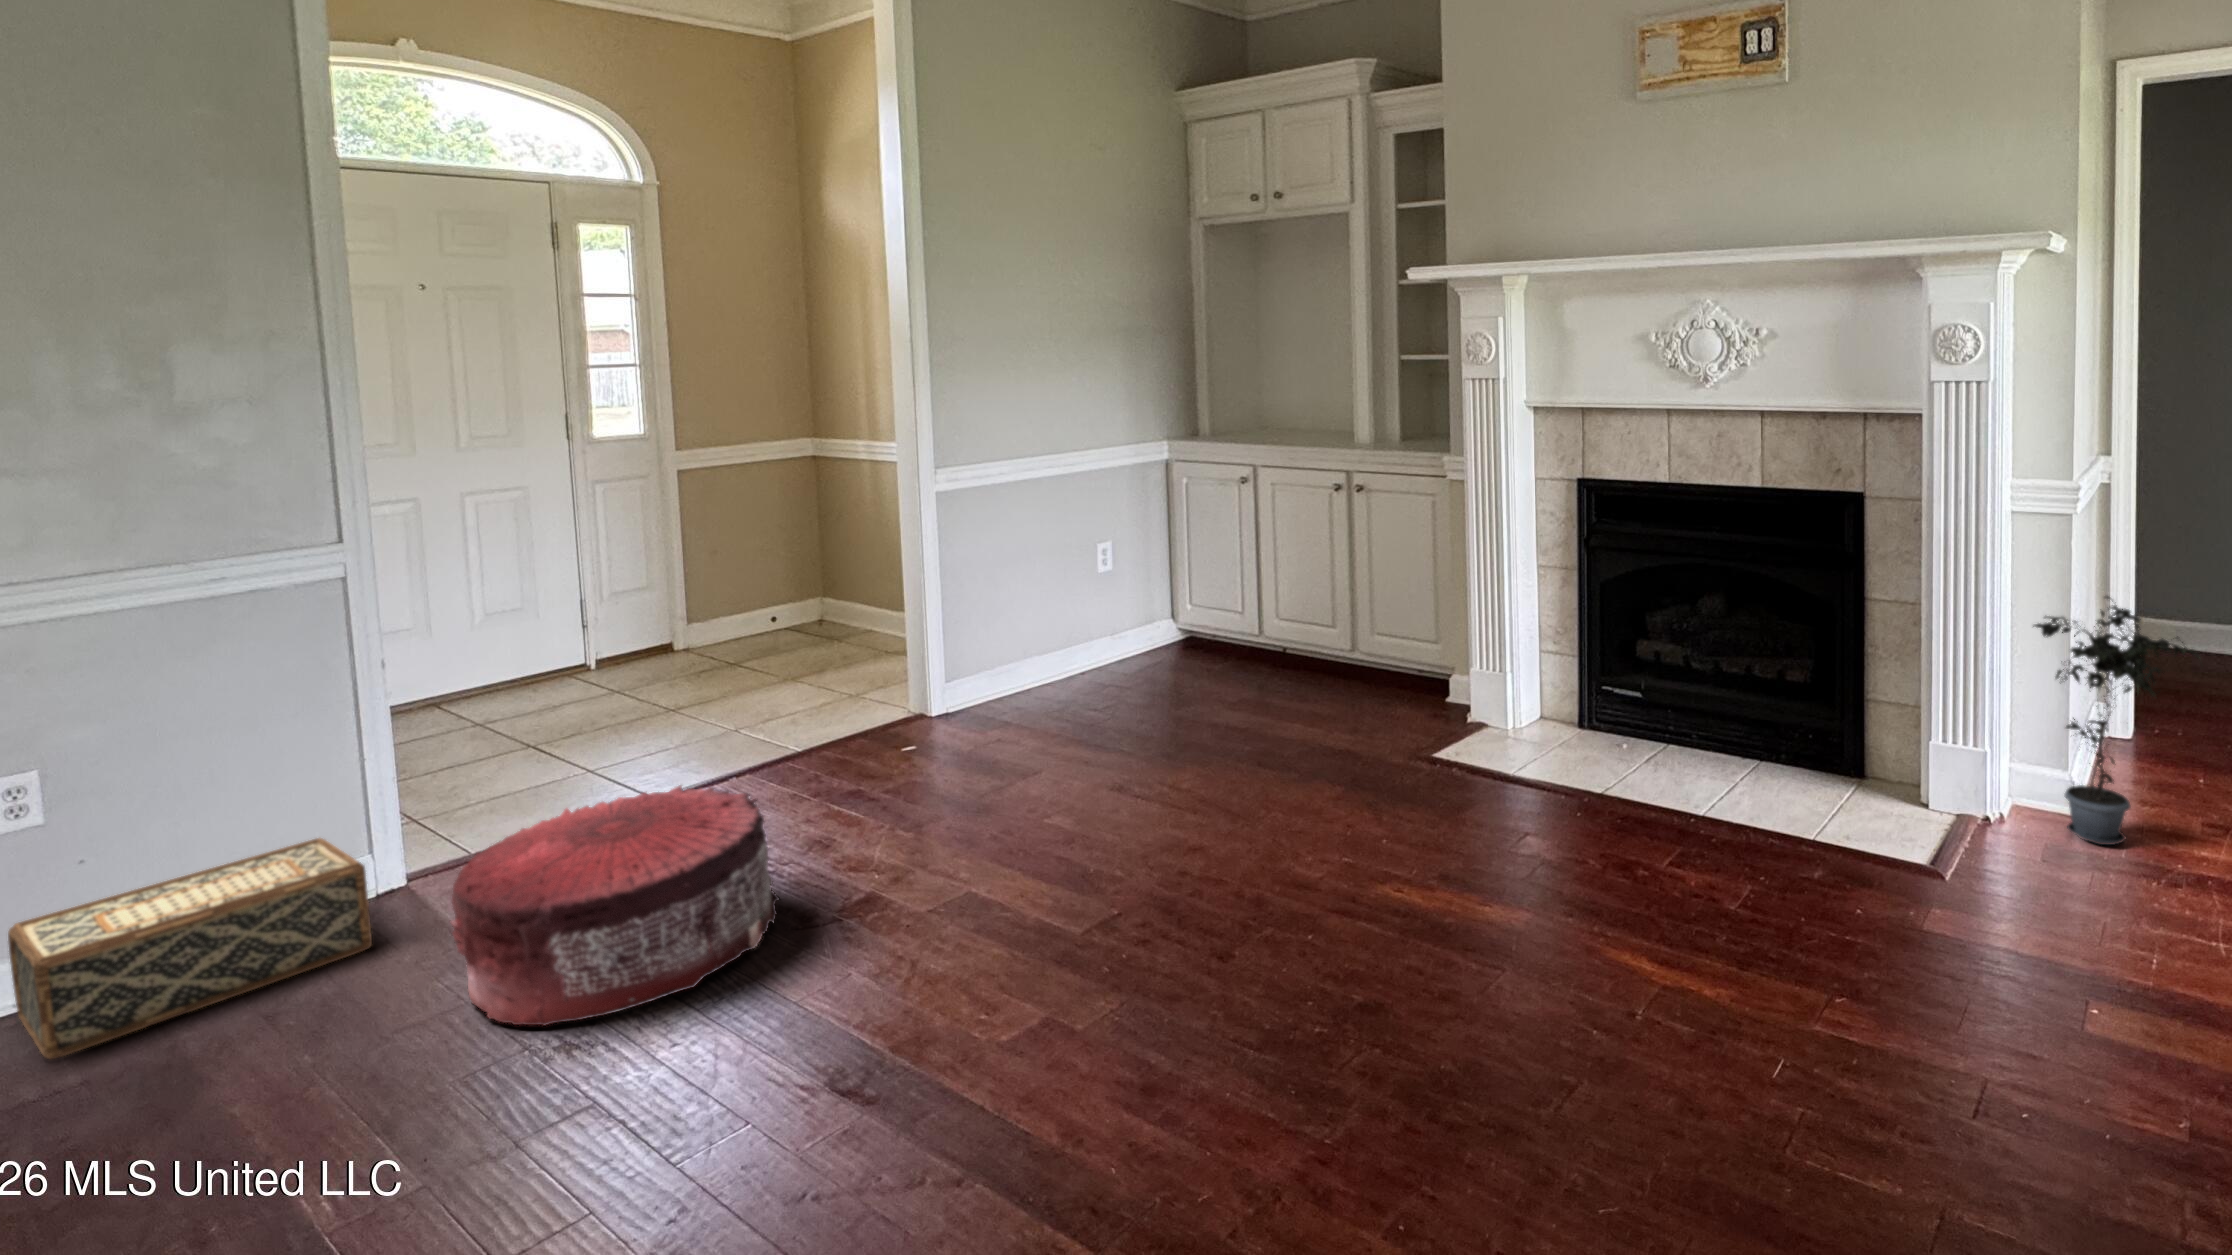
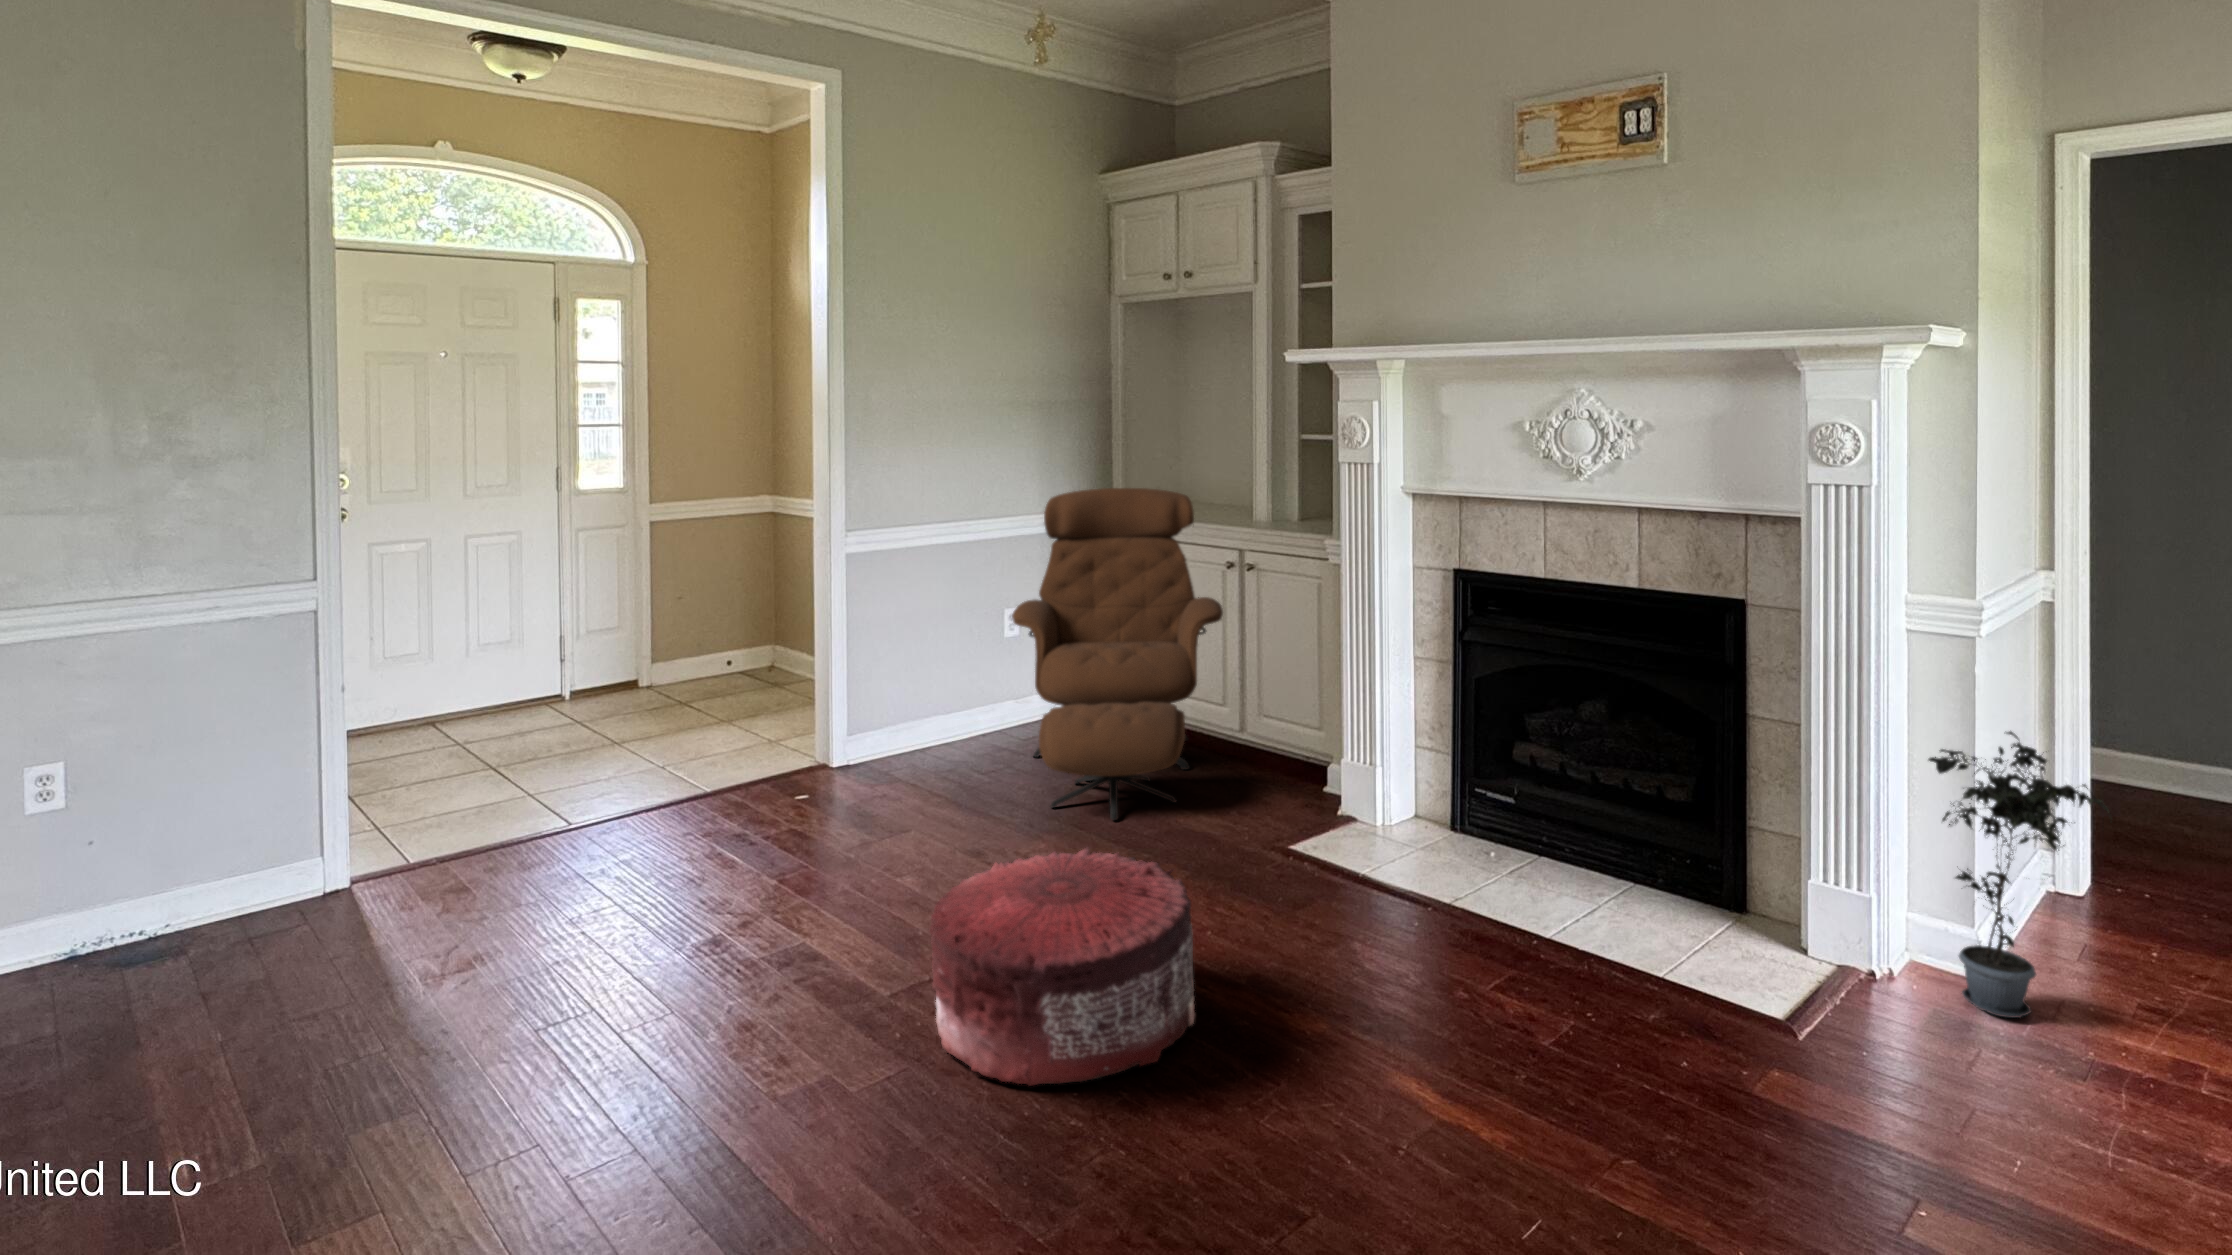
lounge chair: none [1114,414,1329,743] -> present [1012,488,1223,820]
pouf: present [451,785,780,1026] -> present [930,847,1195,1086]
woven basket: present [8,838,372,1059] -> none [32,838,307,1009]

